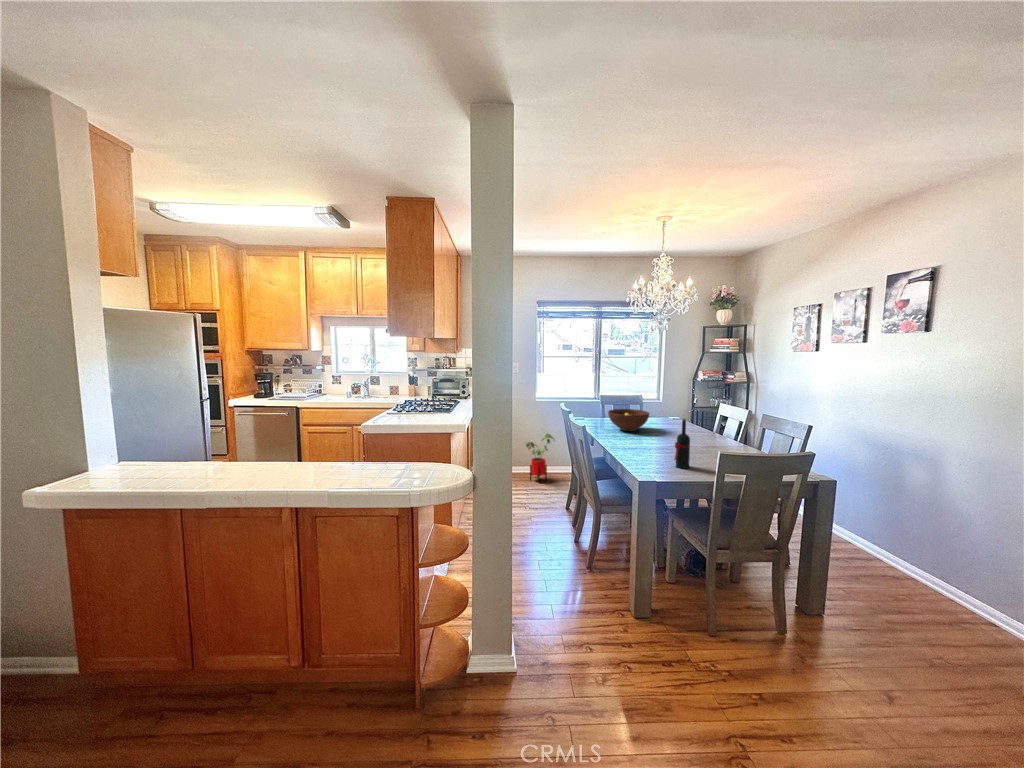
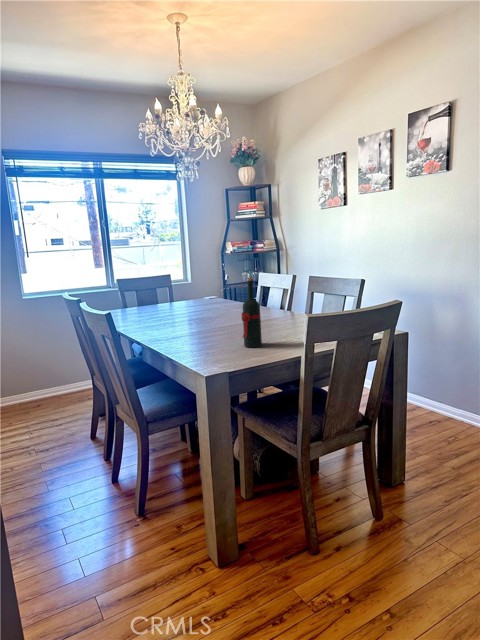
fruit bowl: present [608,409,649,431] -> none [134,287,188,316]
house plant: present [525,434,554,482] -> none [15,338,61,410]

